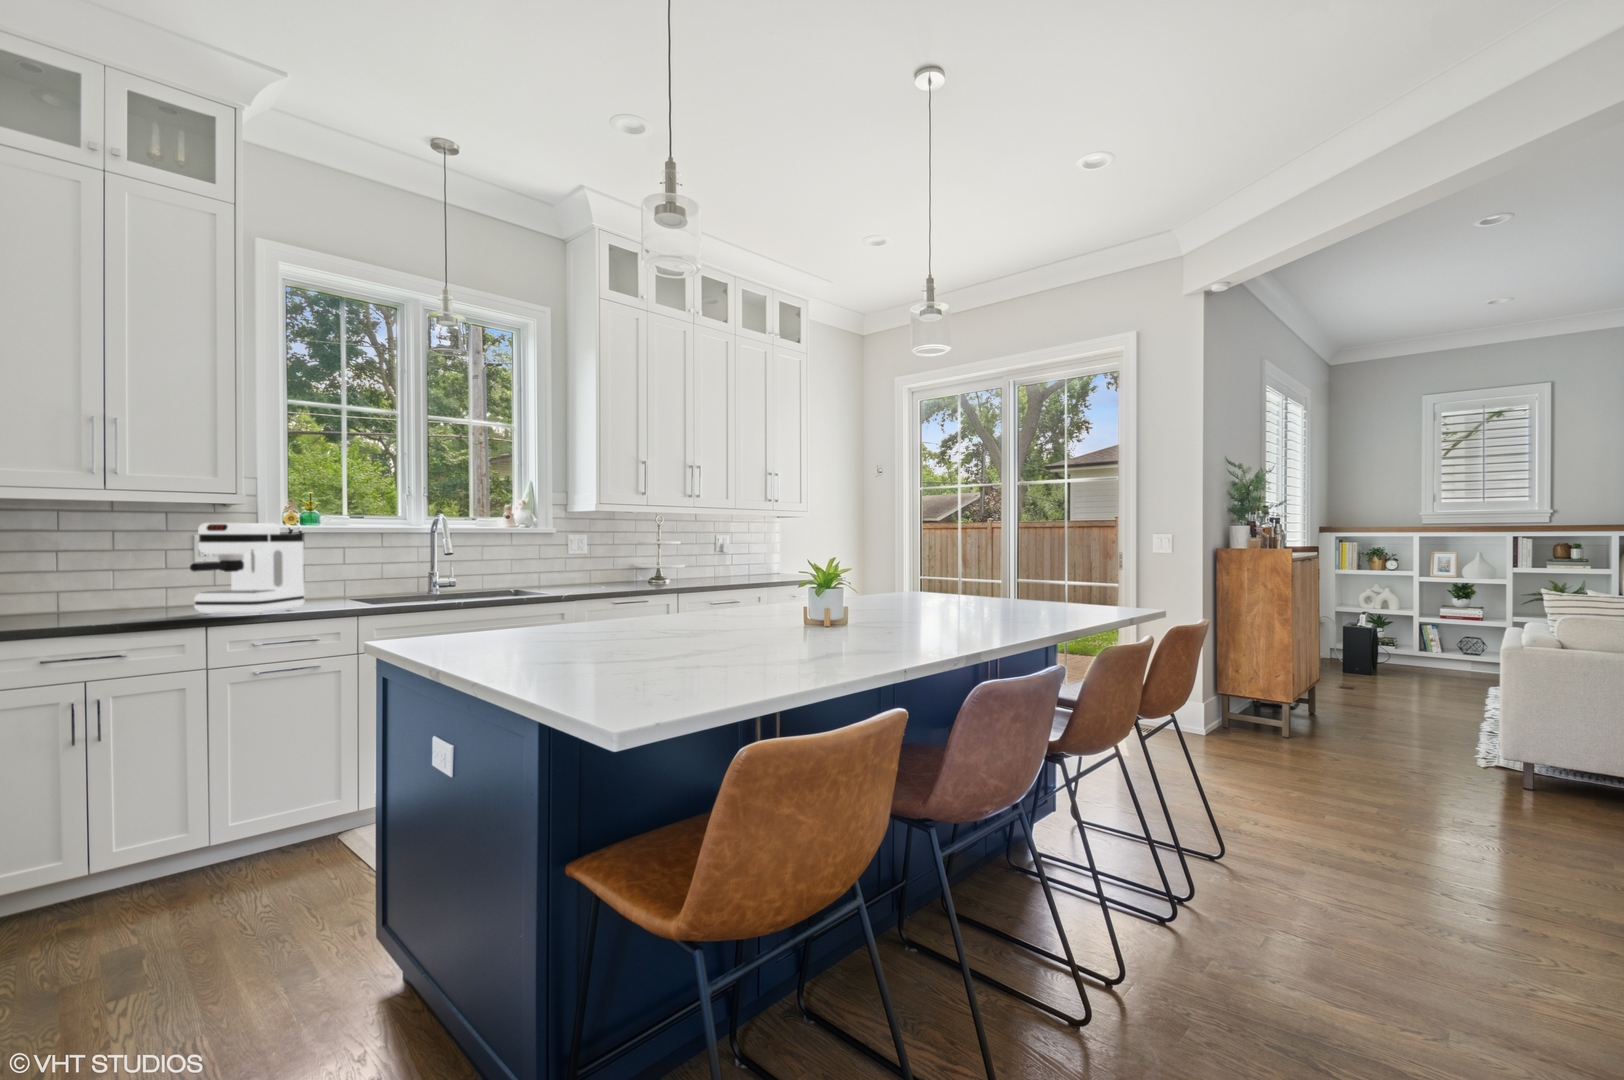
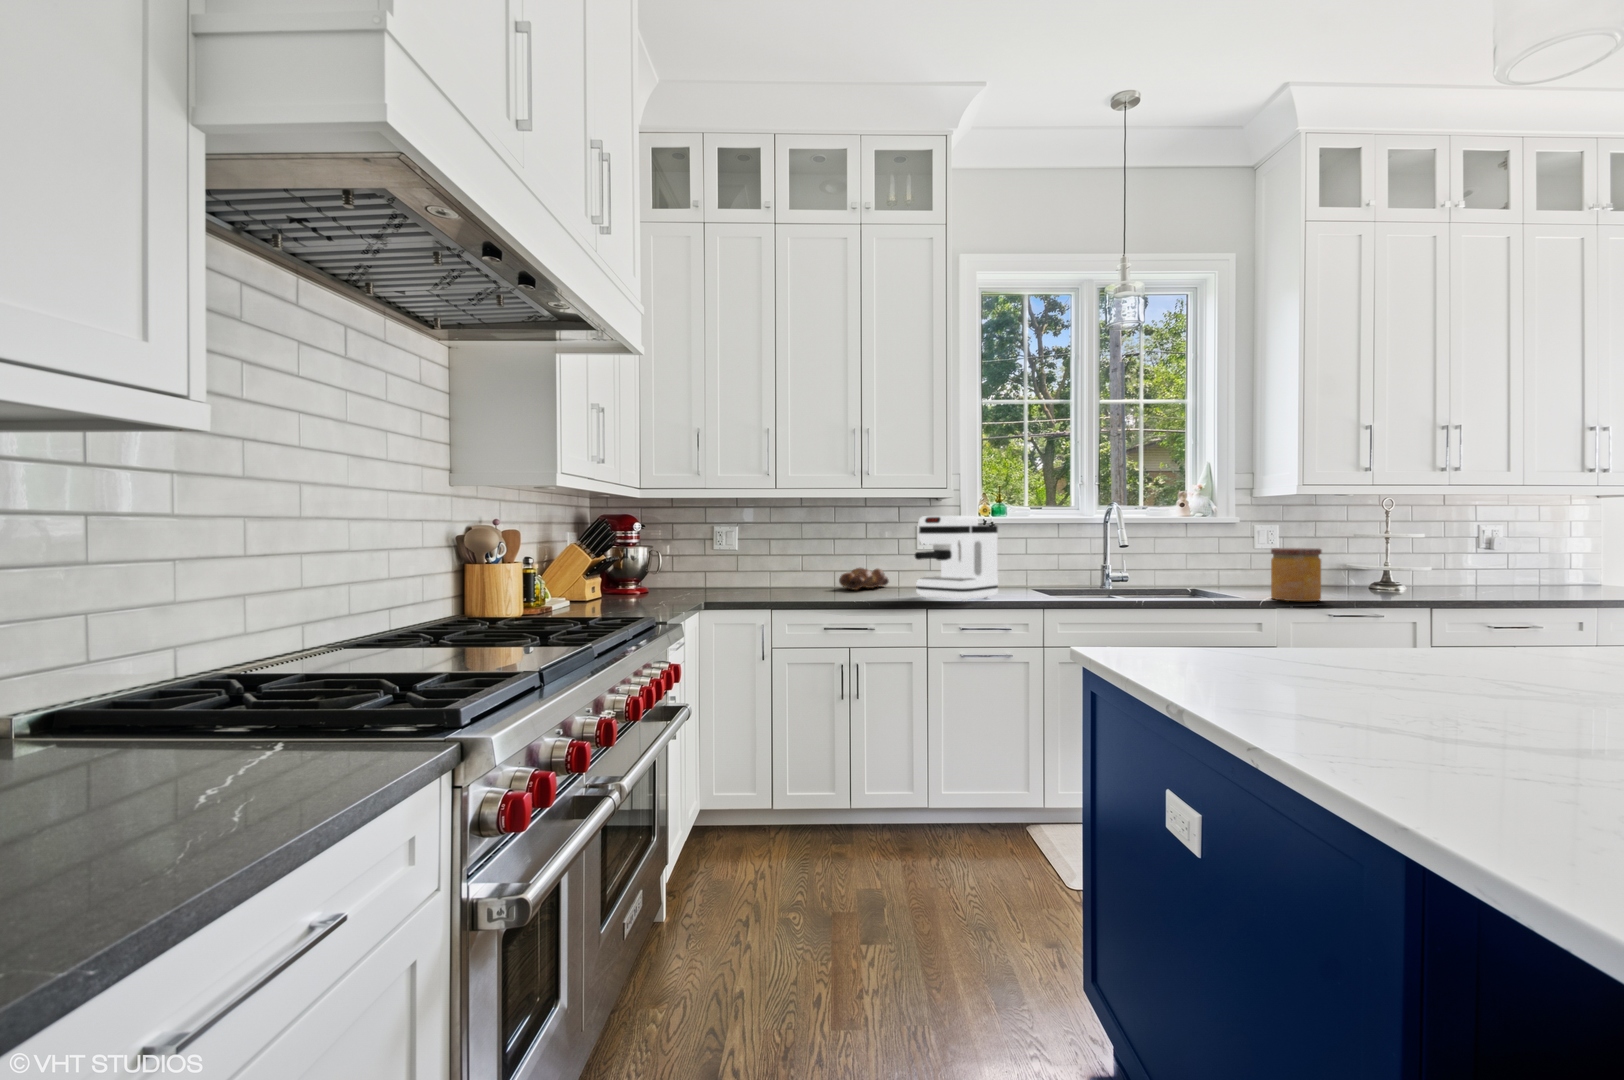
jar: none [570,553,605,596] -> present [1271,548,1322,601]
bread loaf: none [76,584,159,611] -> present [839,568,889,590]

